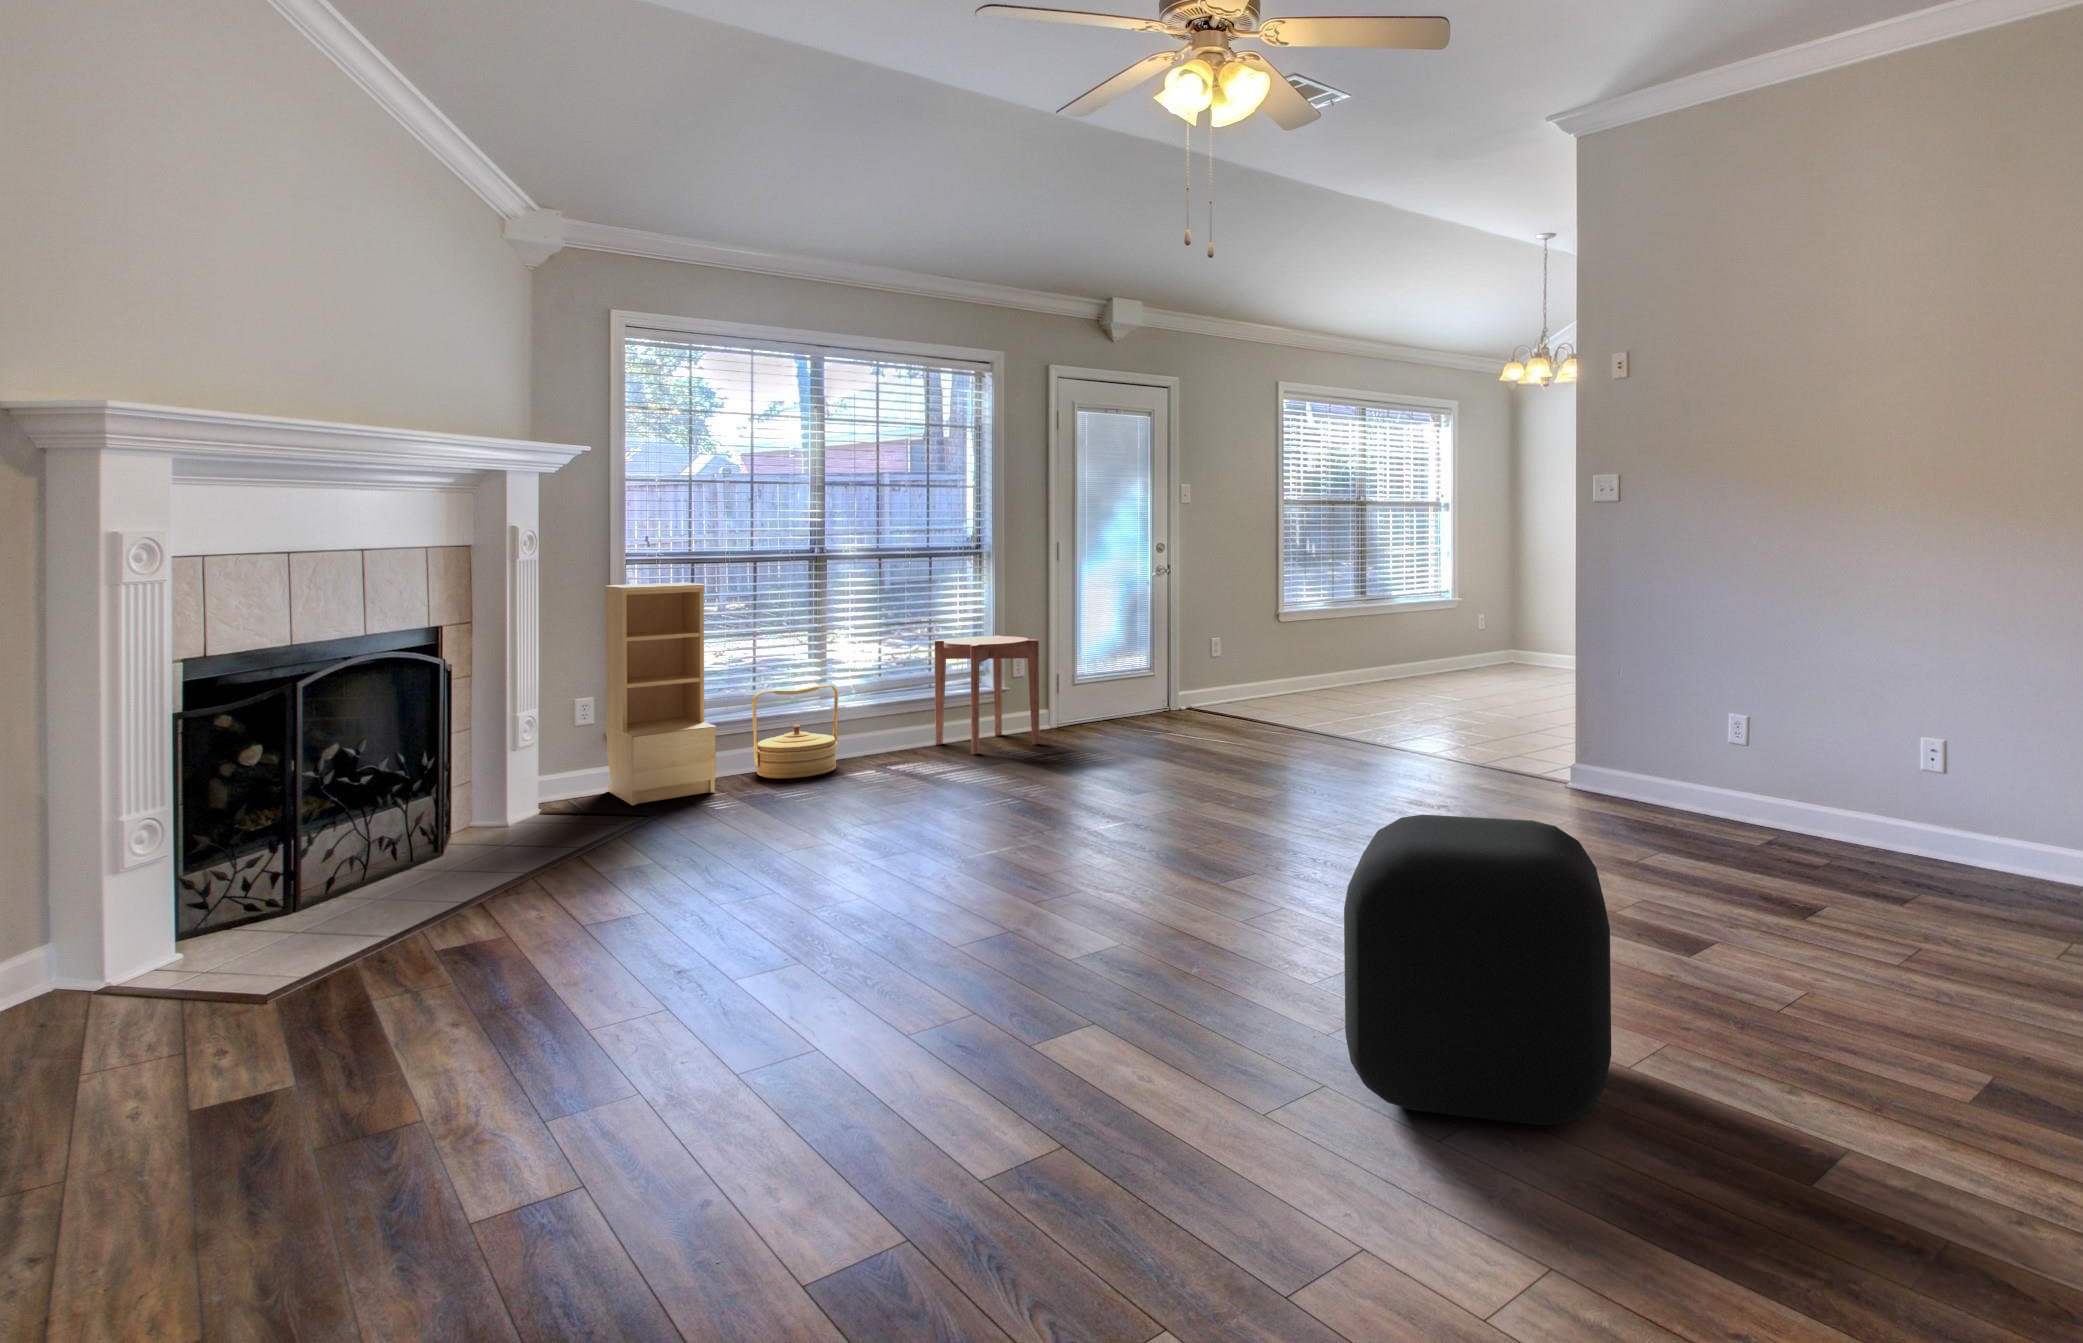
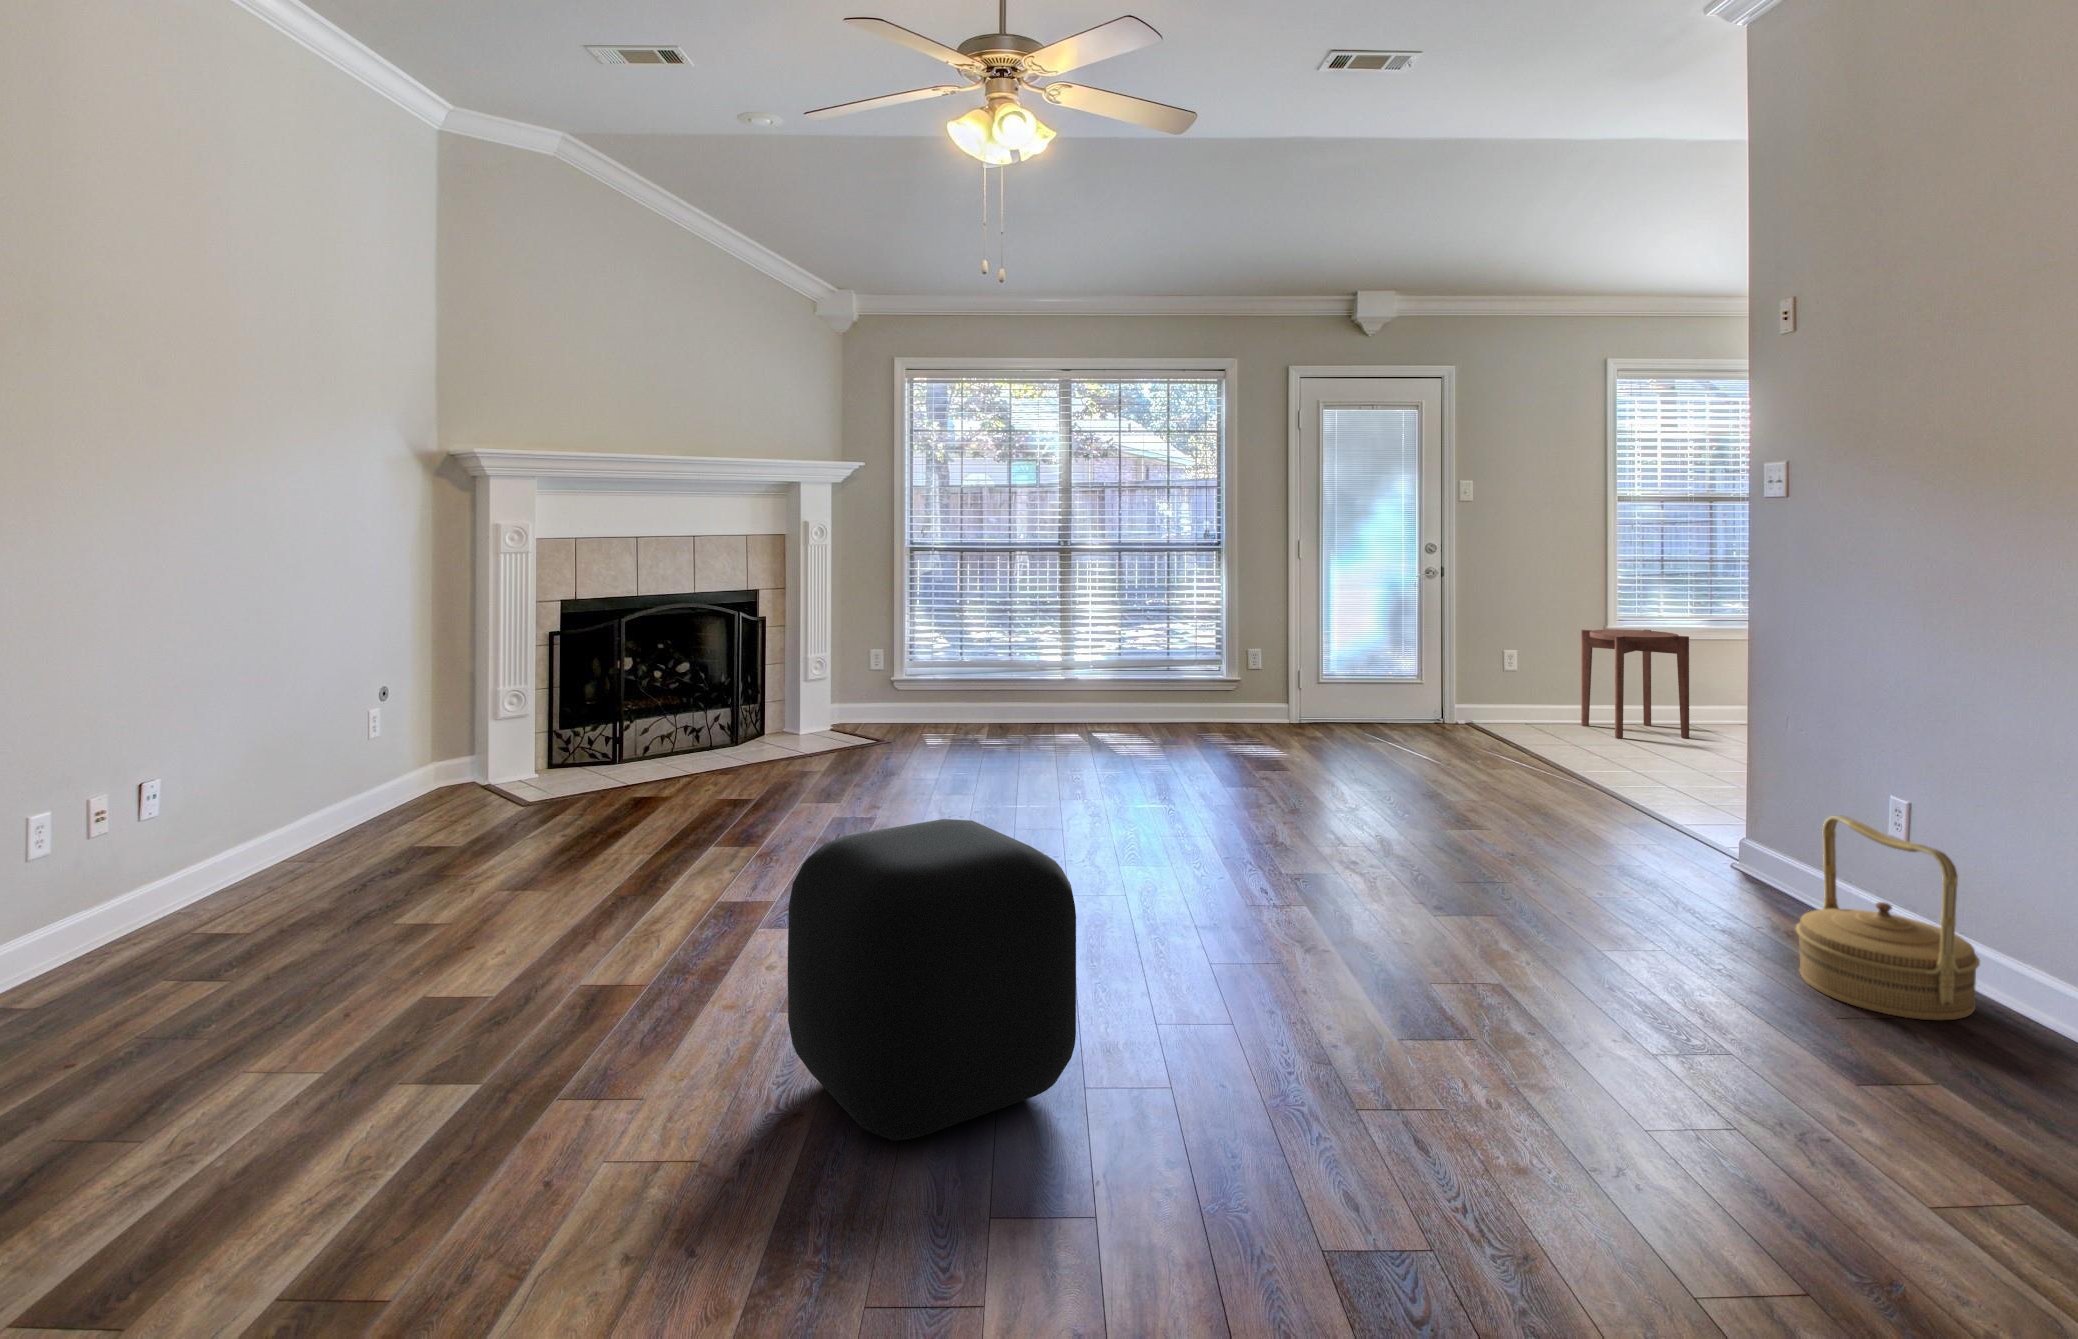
bookshelf: present [606,583,716,805] -> none [881,567,947,735]
side table: present [935,635,1039,754] -> present [1581,629,1689,738]
woven basket: present [752,685,838,778] -> present [1796,816,1980,1020]

